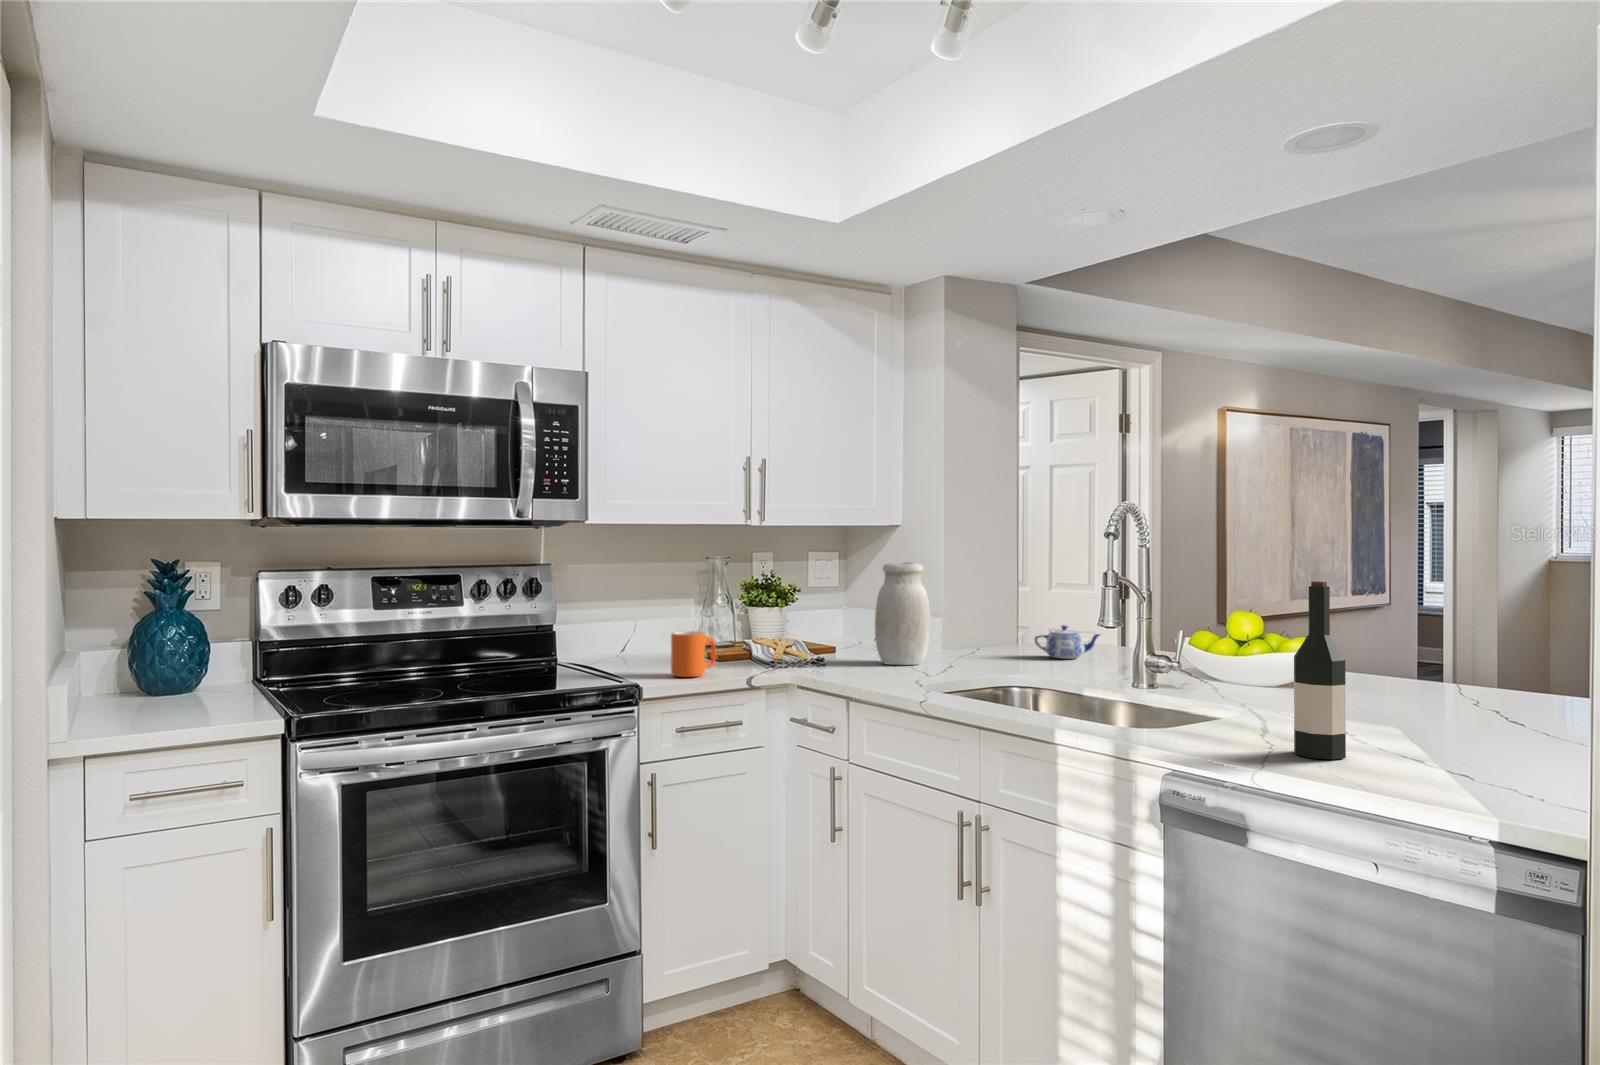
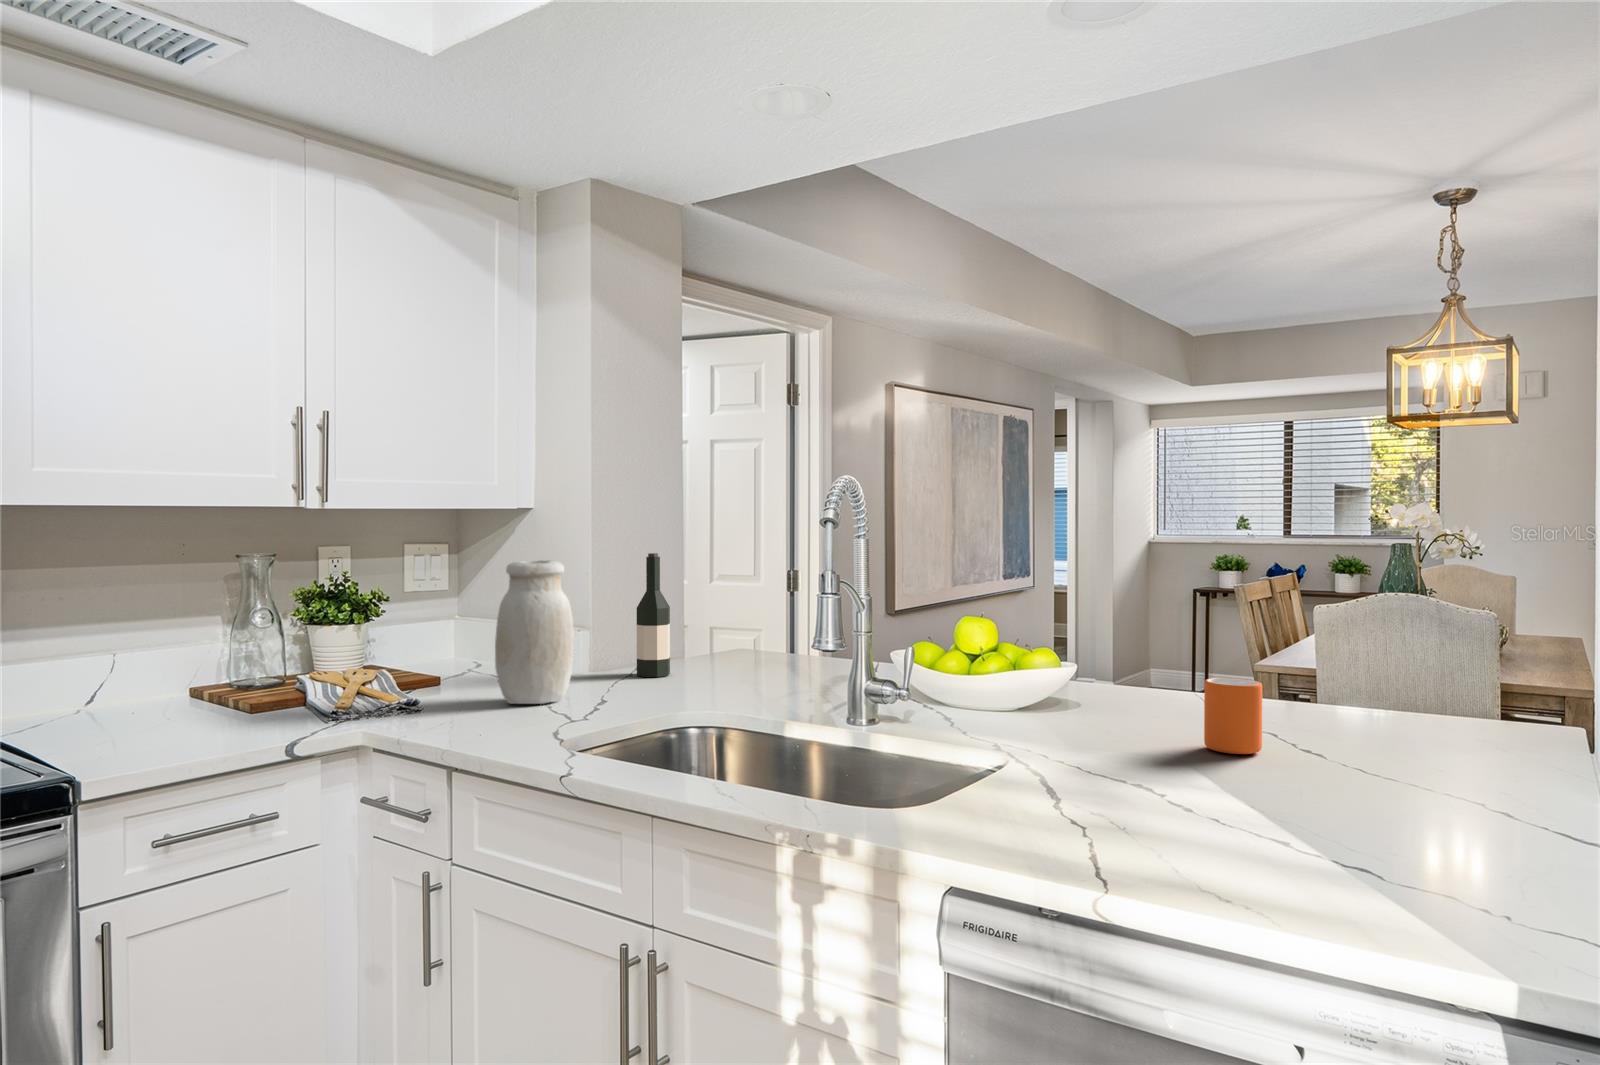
wine bottle: present [1294,581,1346,760] -> present [637,553,670,677]
teapot: present [1035,626,1100,659] -> none [709,637,792,680]
mug: present [671,631,715,677] -> present [1204,678,1262,754]

